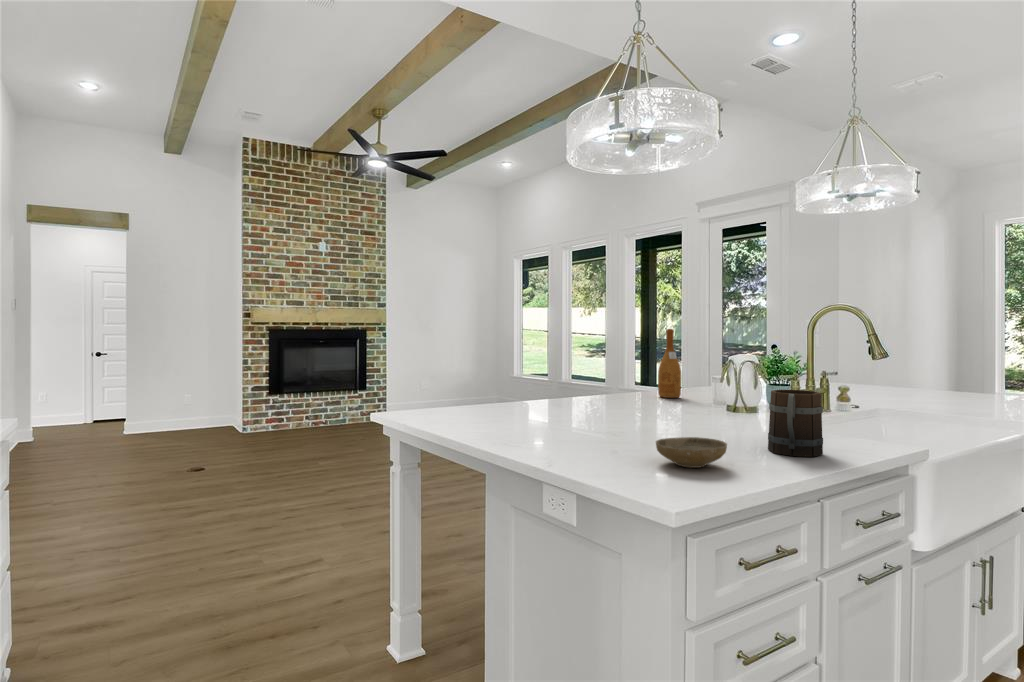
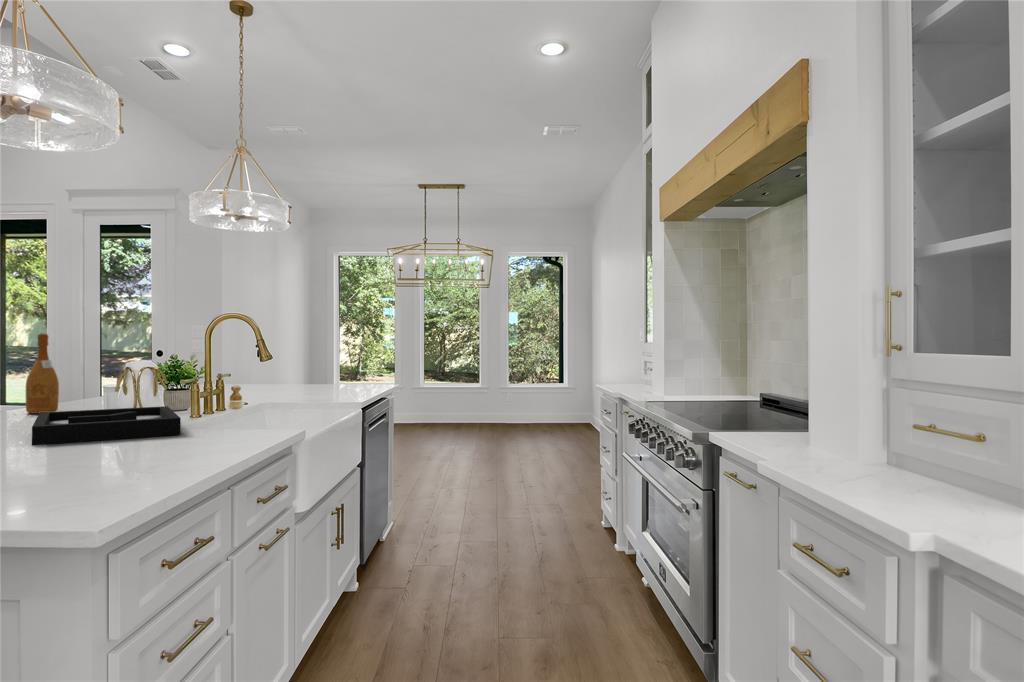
mug: present [768,390,823,457] -> none [180,391,231,452]
decorative tray: none [650,397,774,433] -> present [32,406,181,445]
ceramic bowl: present [656,437,727,468] -> none [59,446,146,479]

